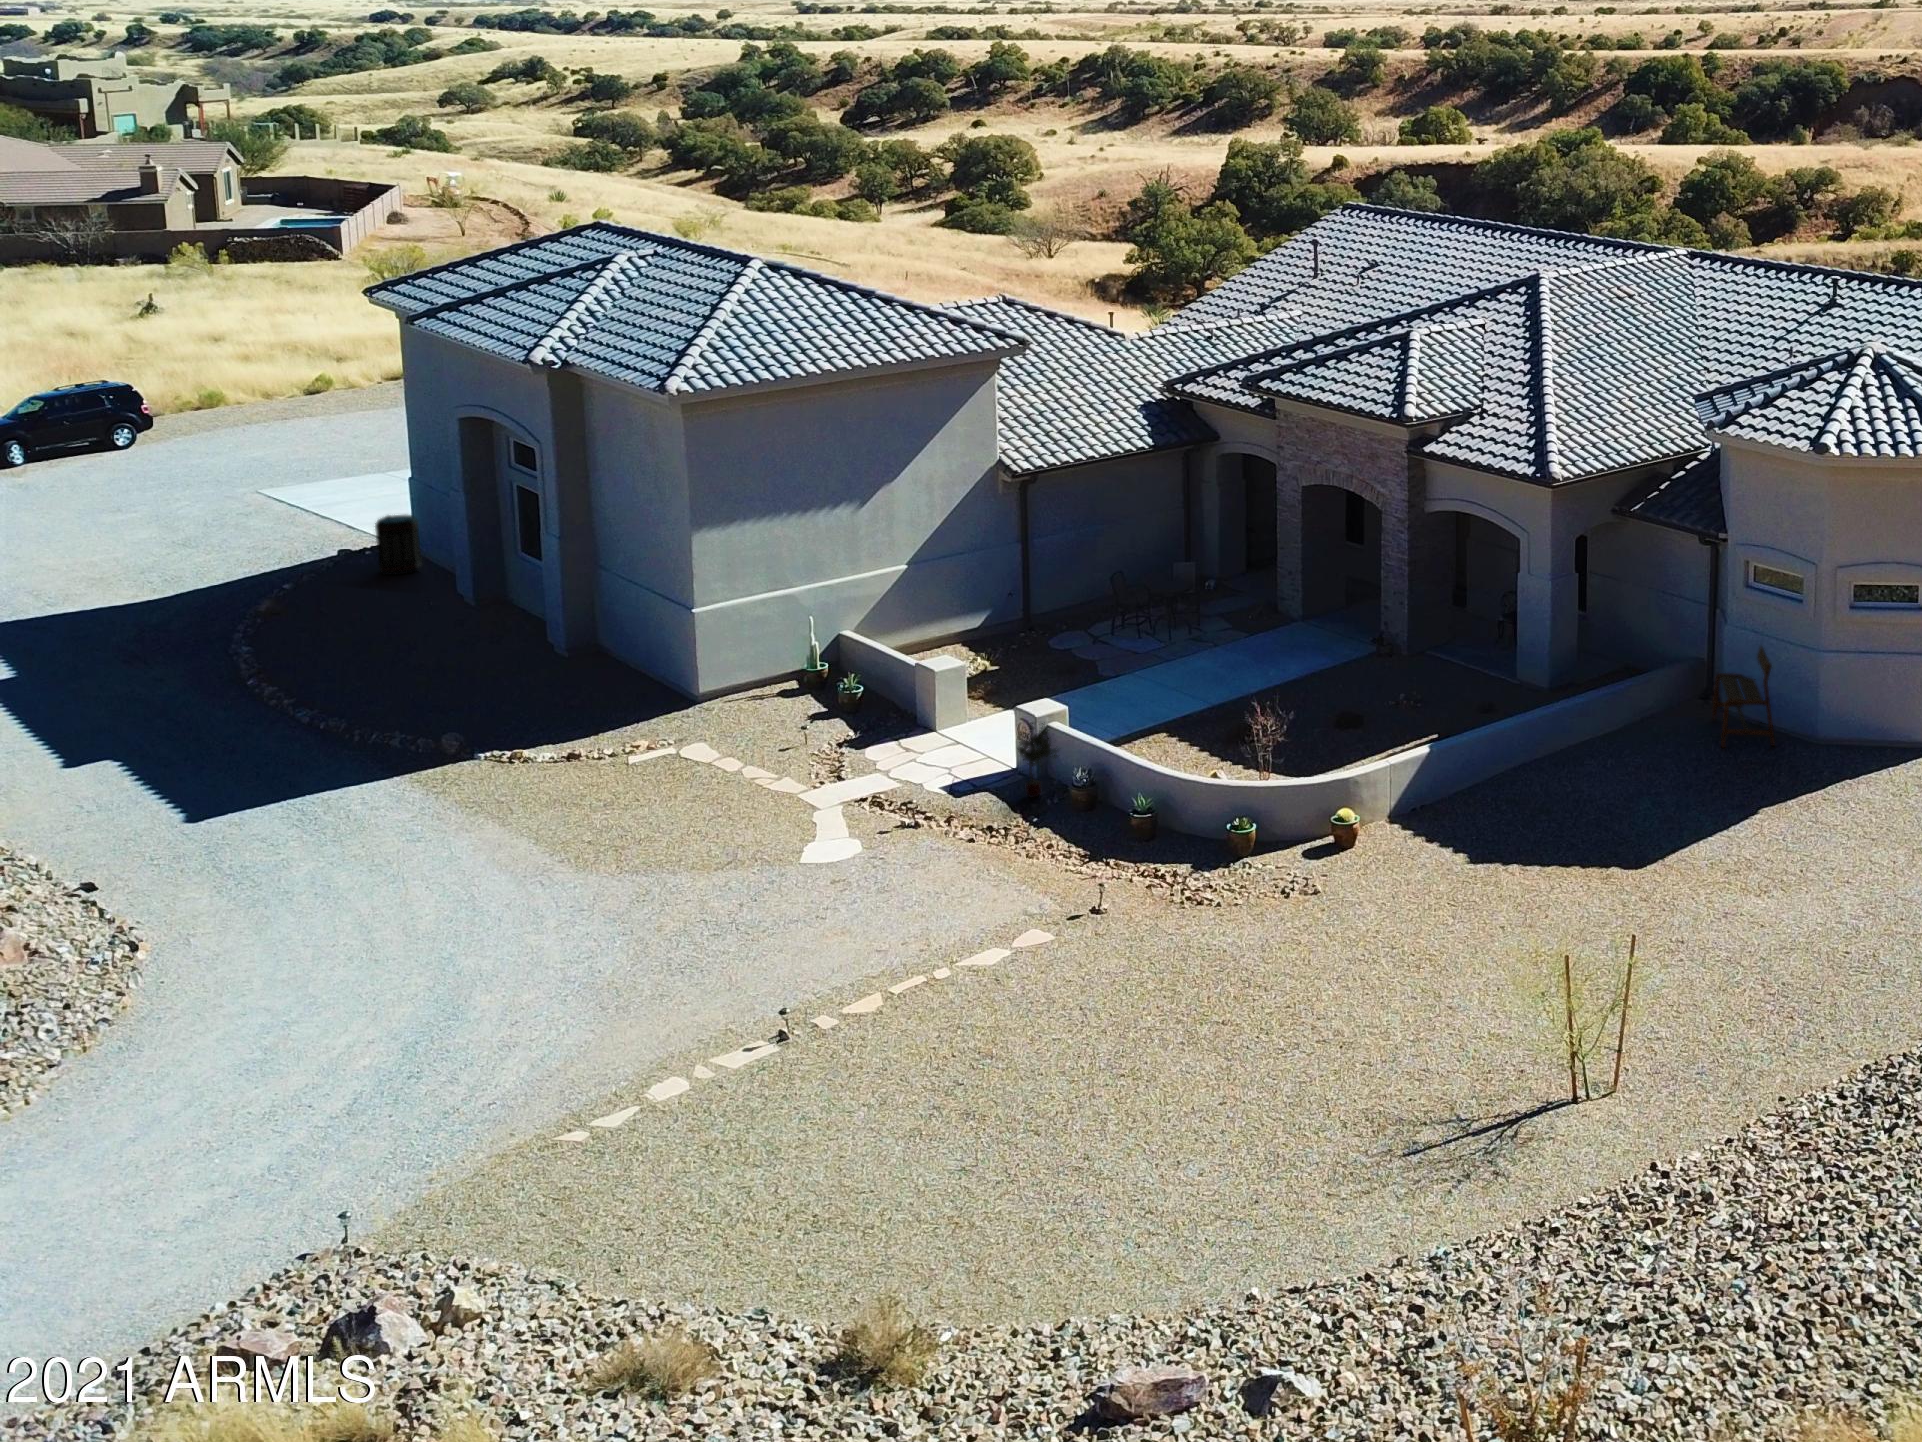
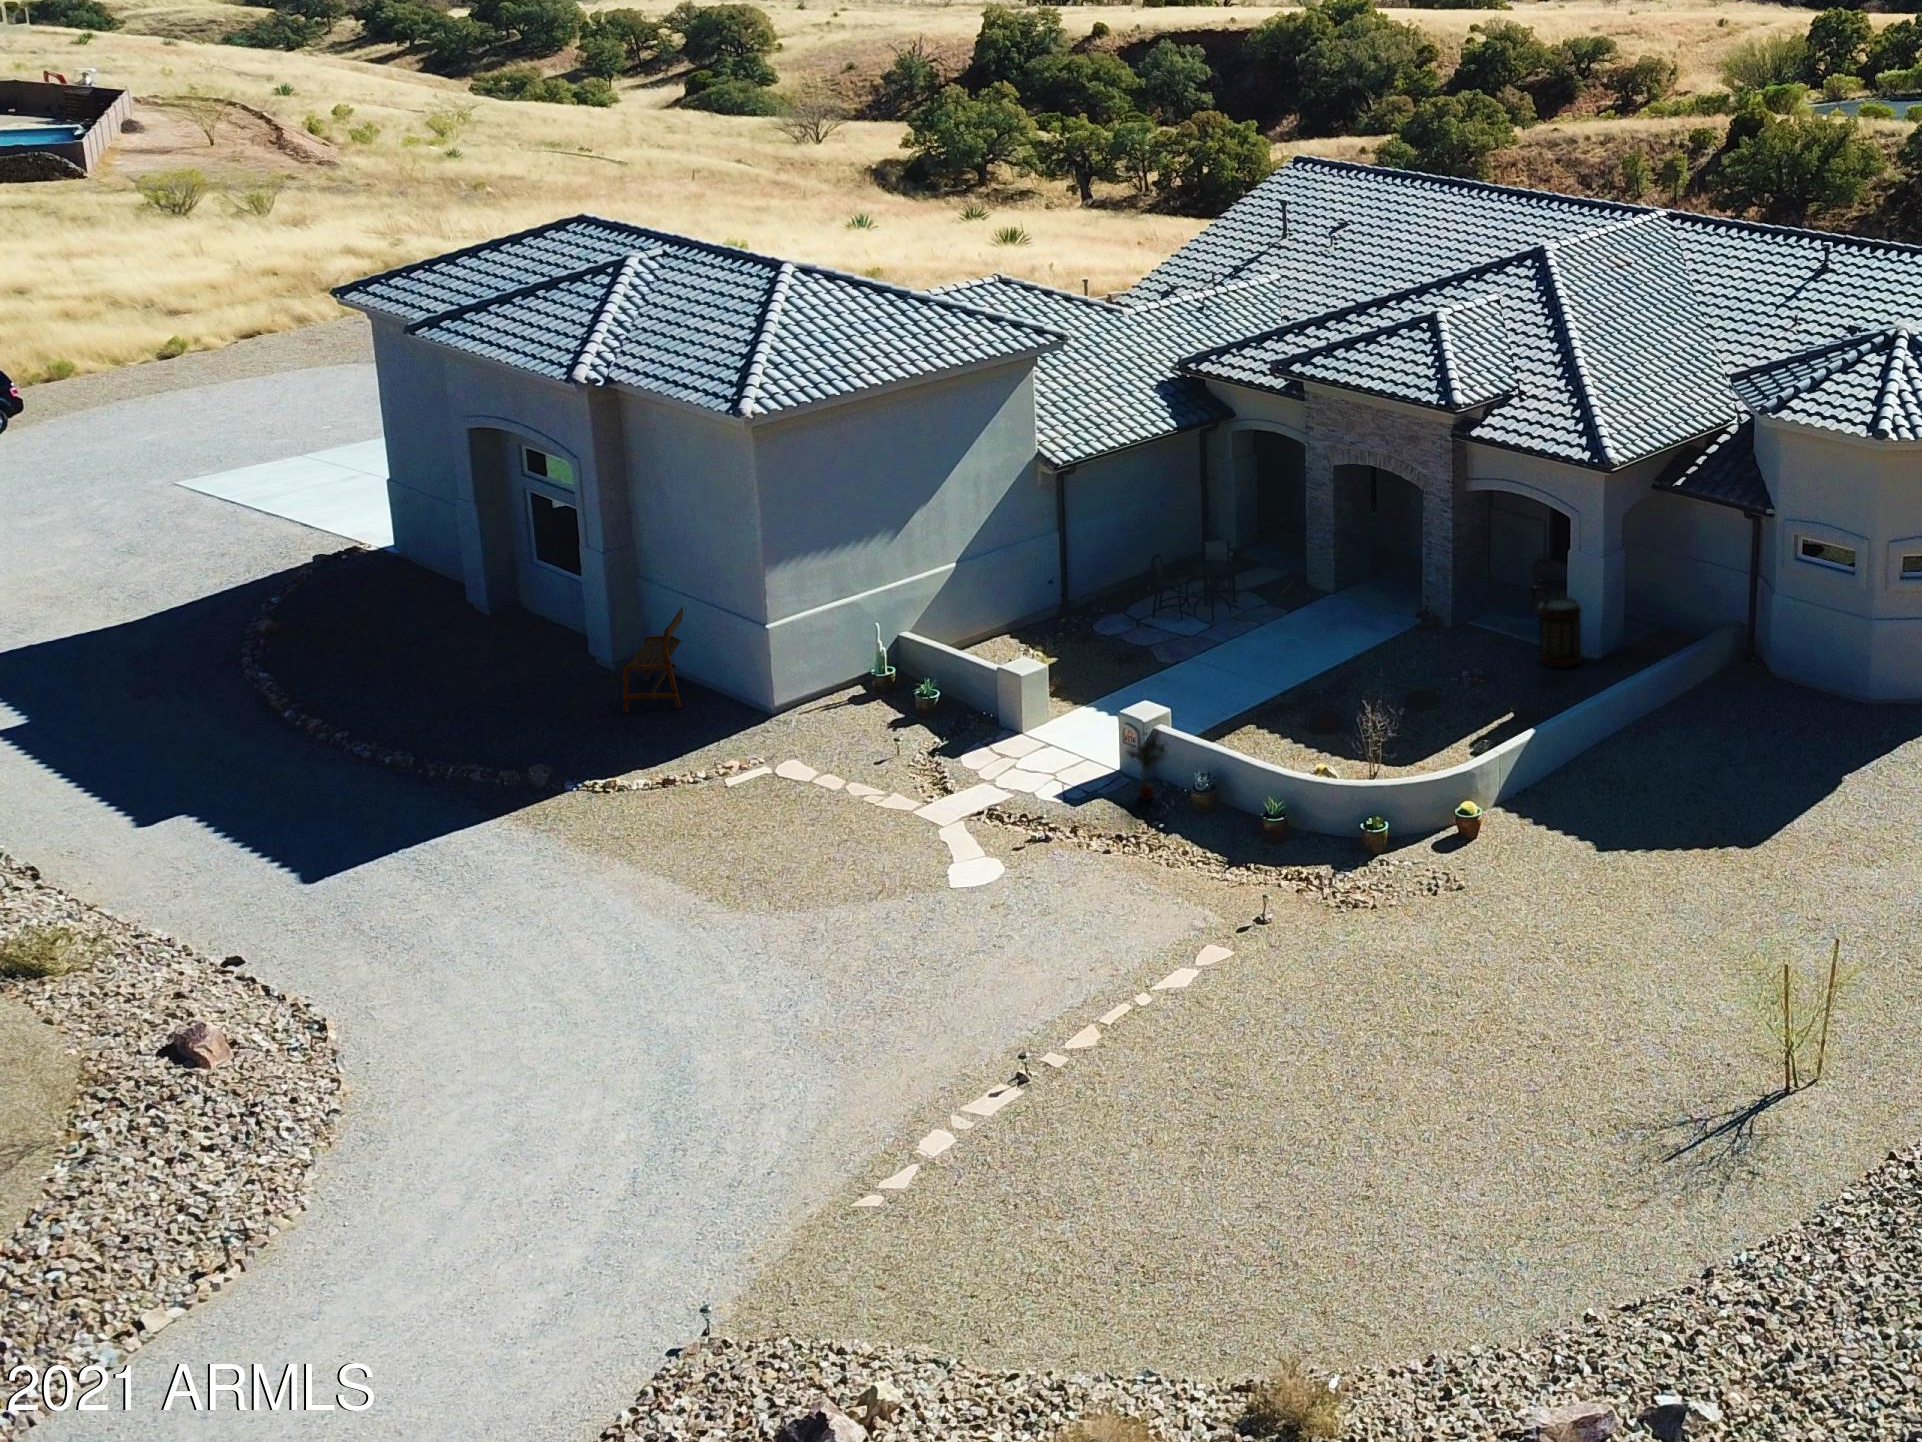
trash can: present [375,515,422,575] -> present [1539,597,1582,668]
bench: present [1712,646,1775,747] -> present [623,607,683,712]

